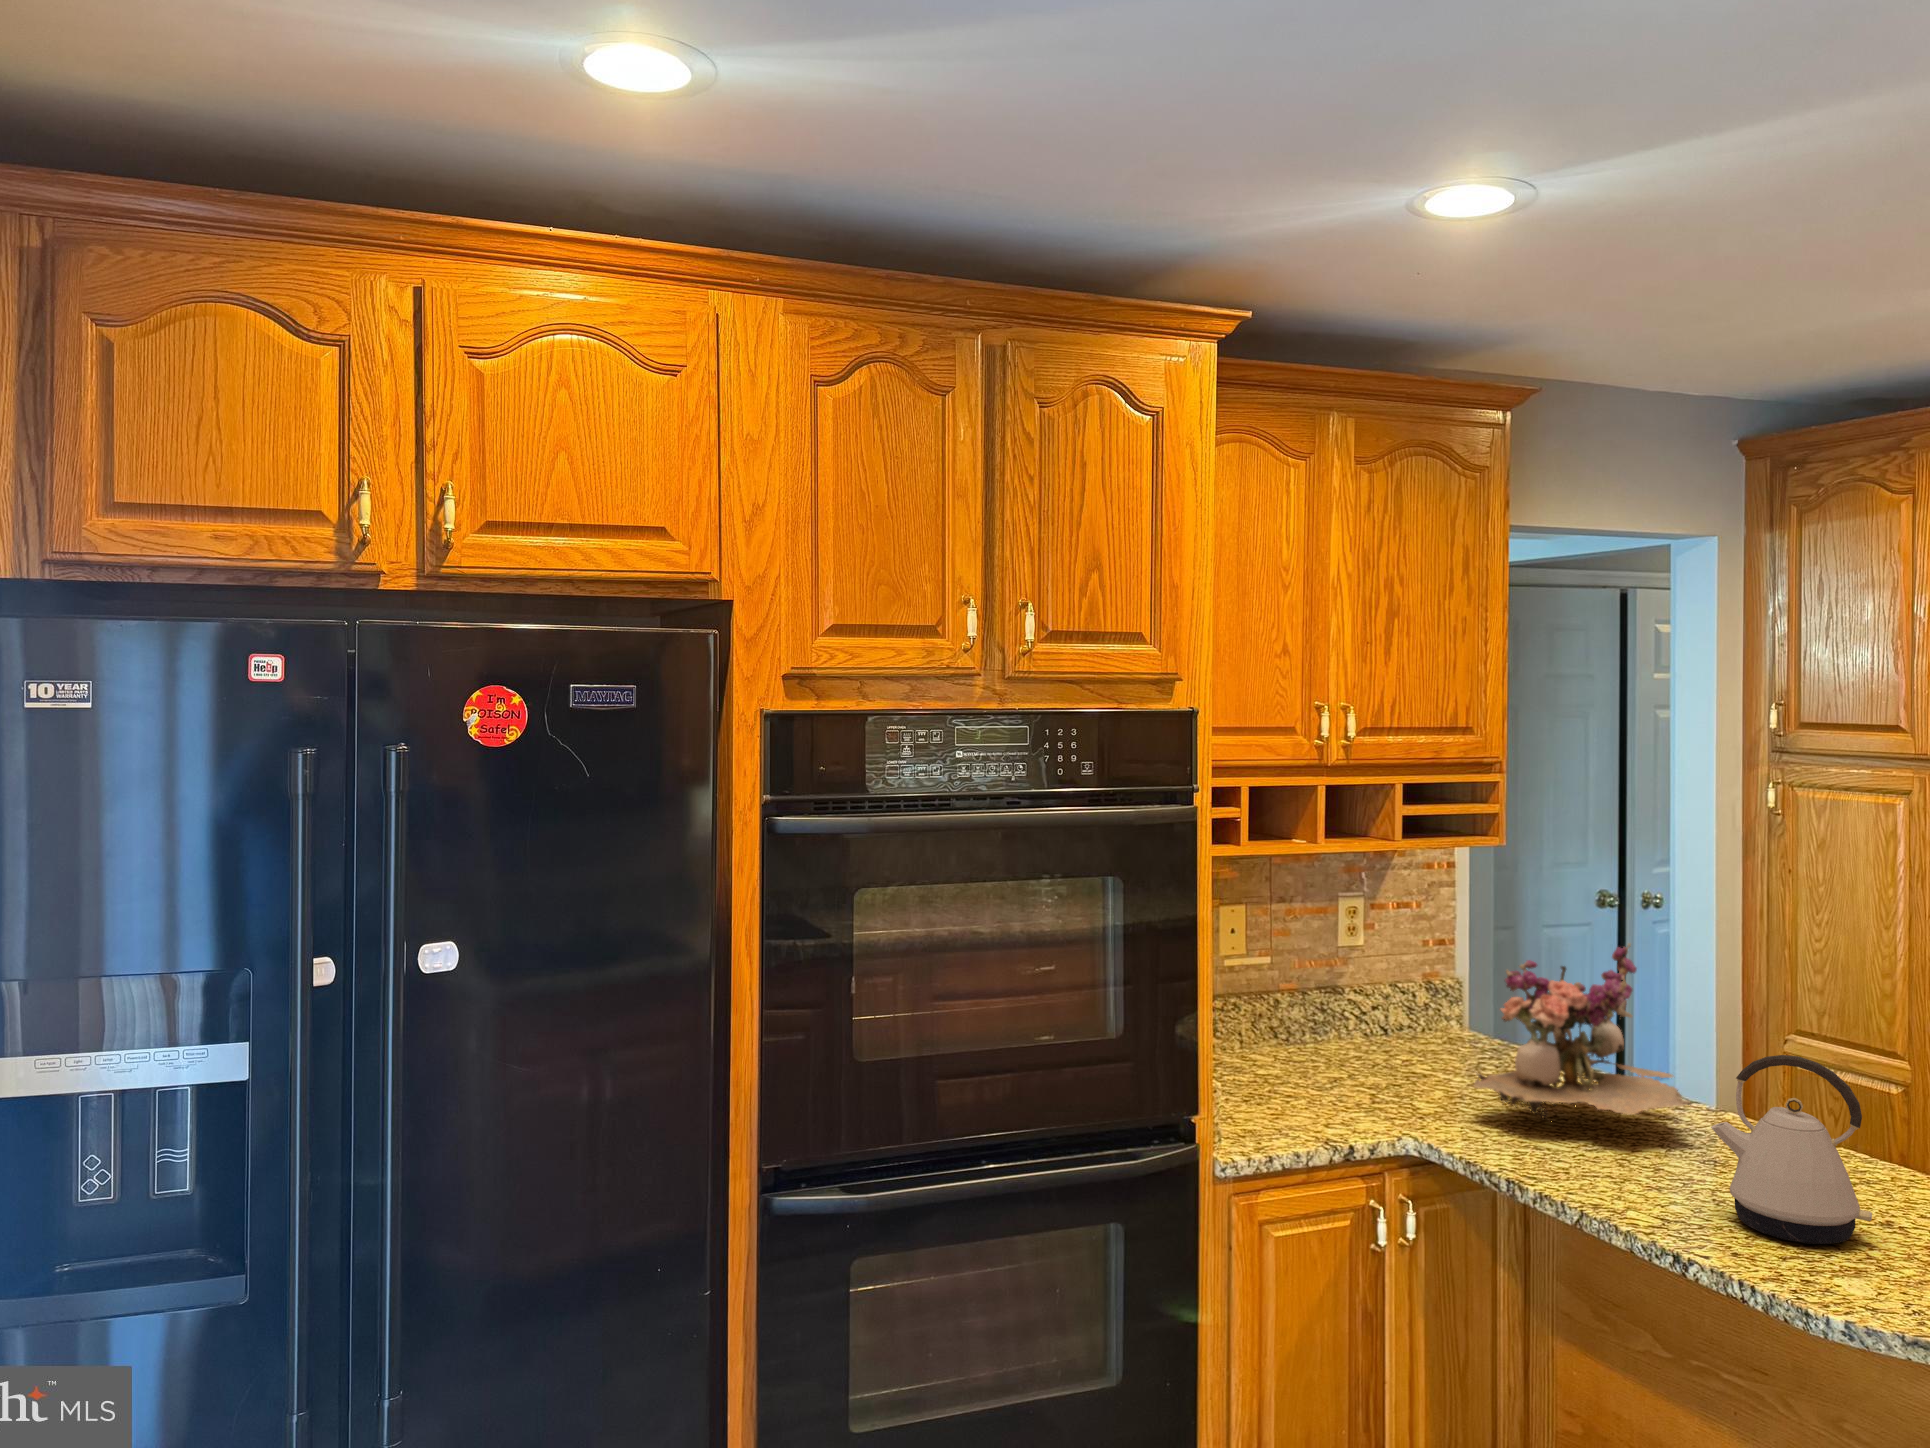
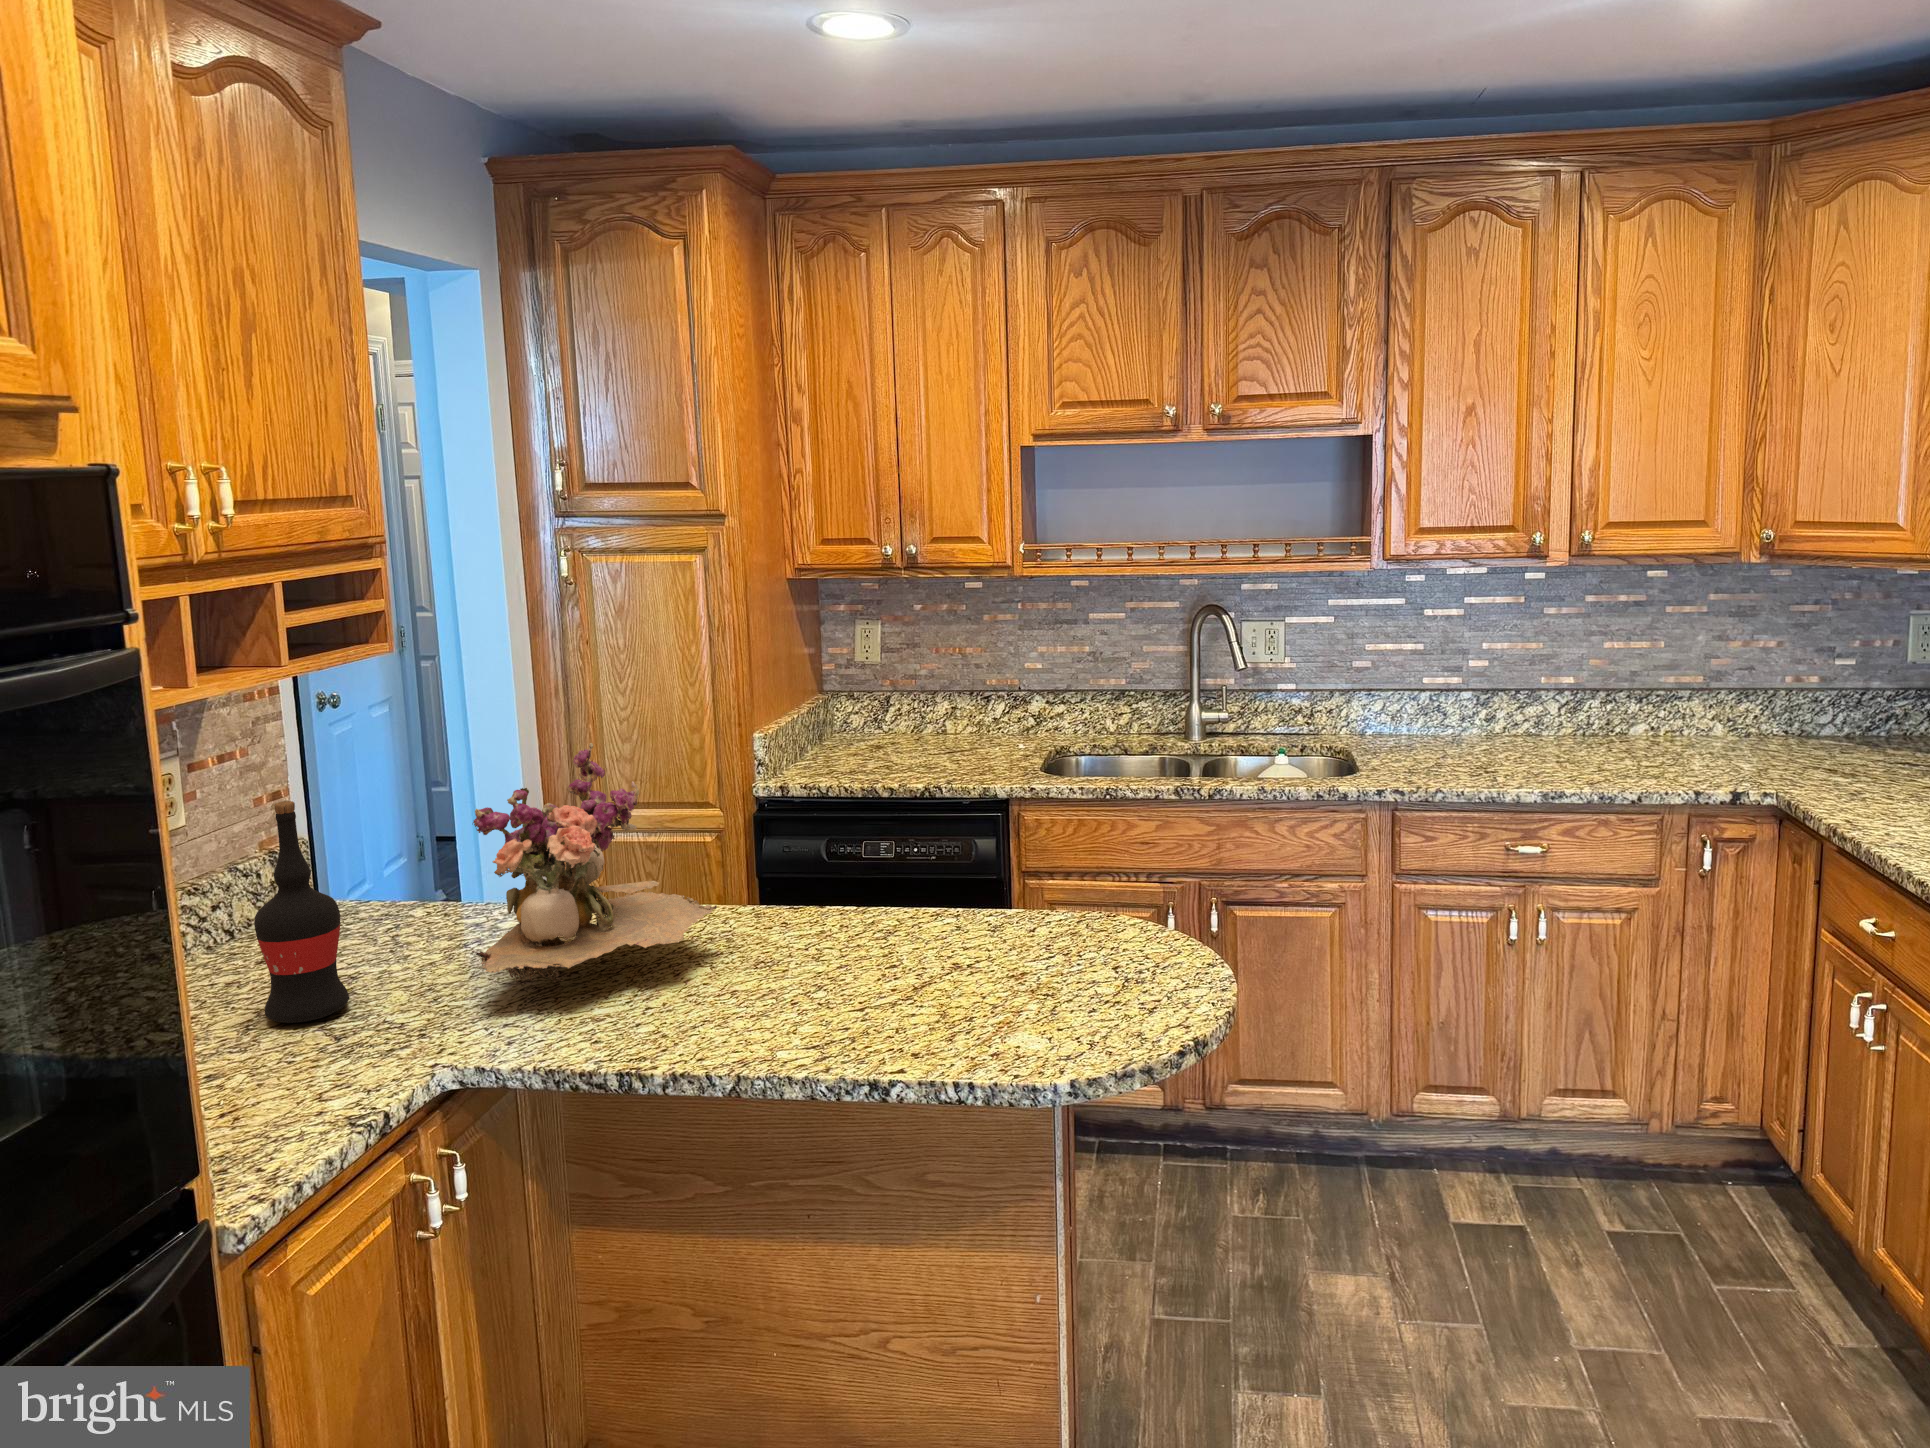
wine bottle: none [1349,932,1405,1087] -> present [254,801,349,1023]
kettle: present [1711,1055,1872,1244] -> none [828,823,971,1020]

